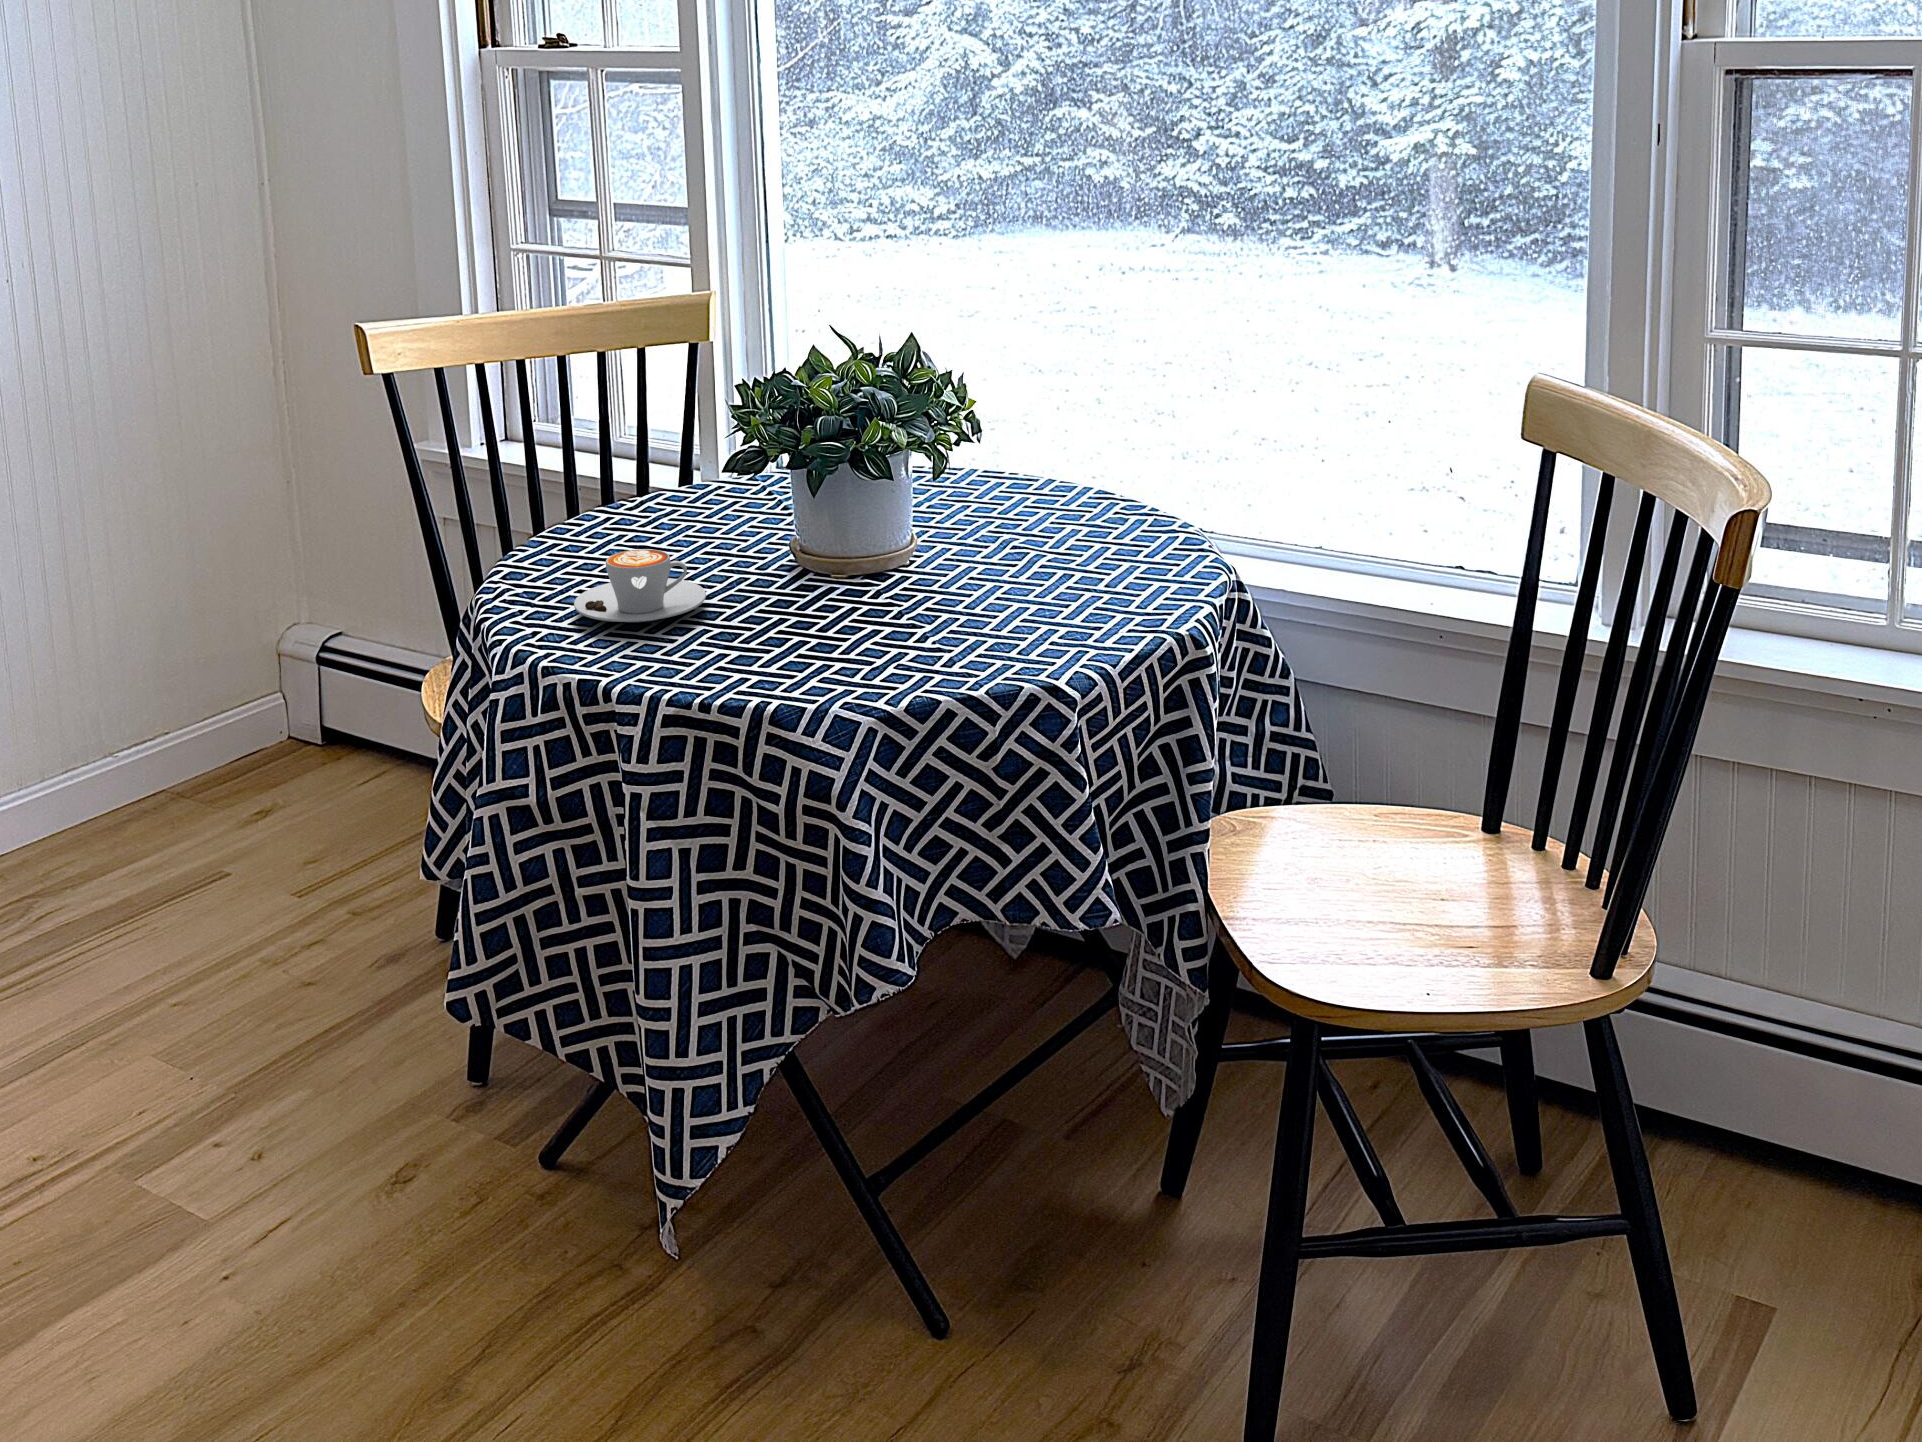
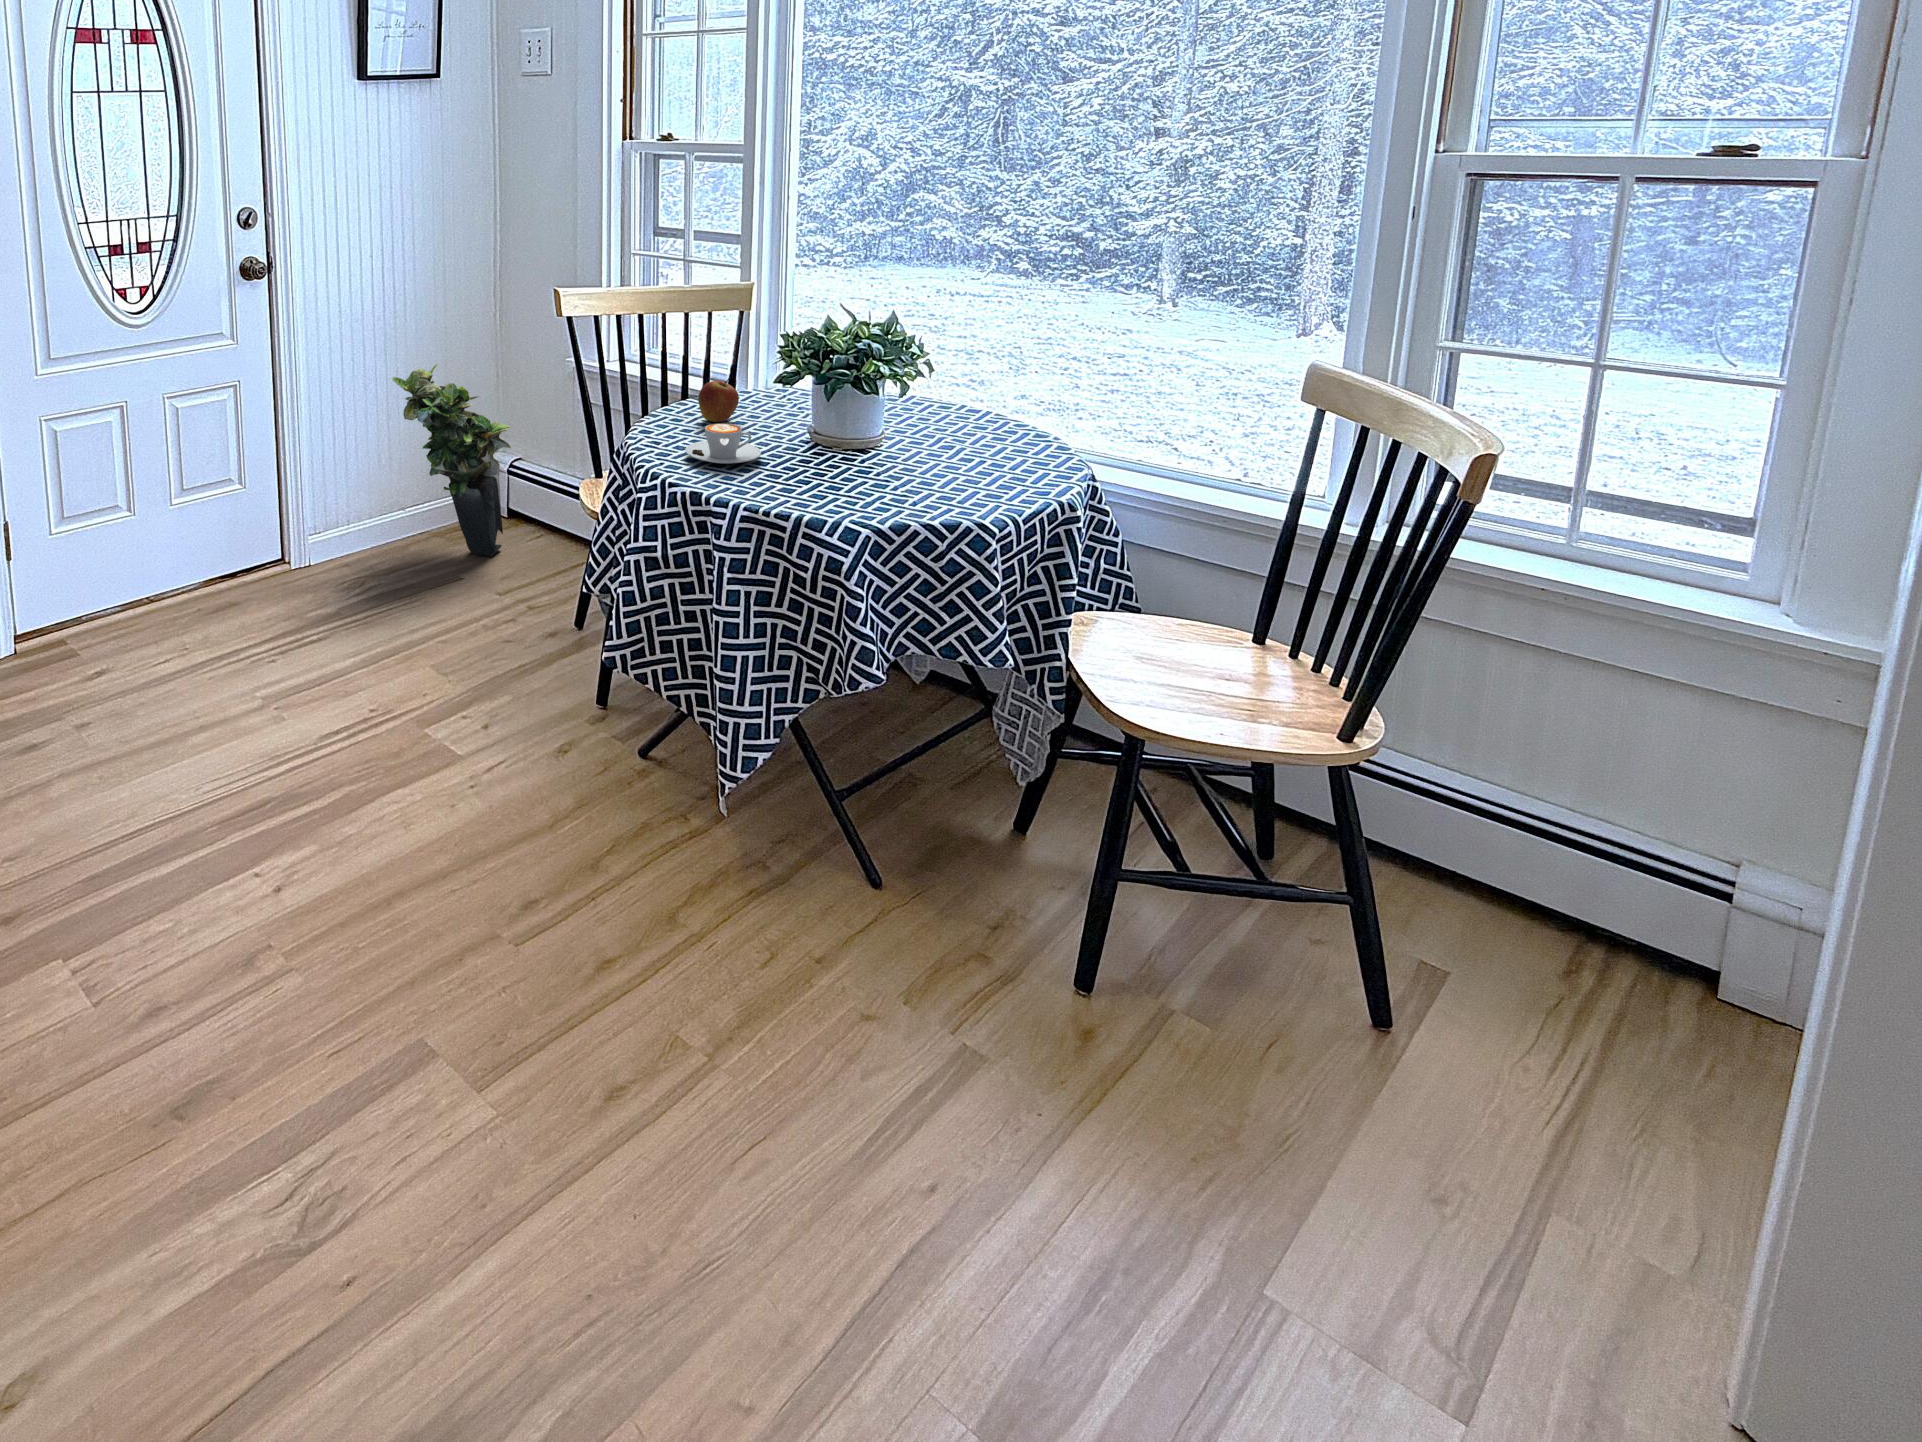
apple: none [606,463,676,545] -> present [698,377,739,422]
potted plant: none [65,472,309,822] -> present [391,364,511,556]

